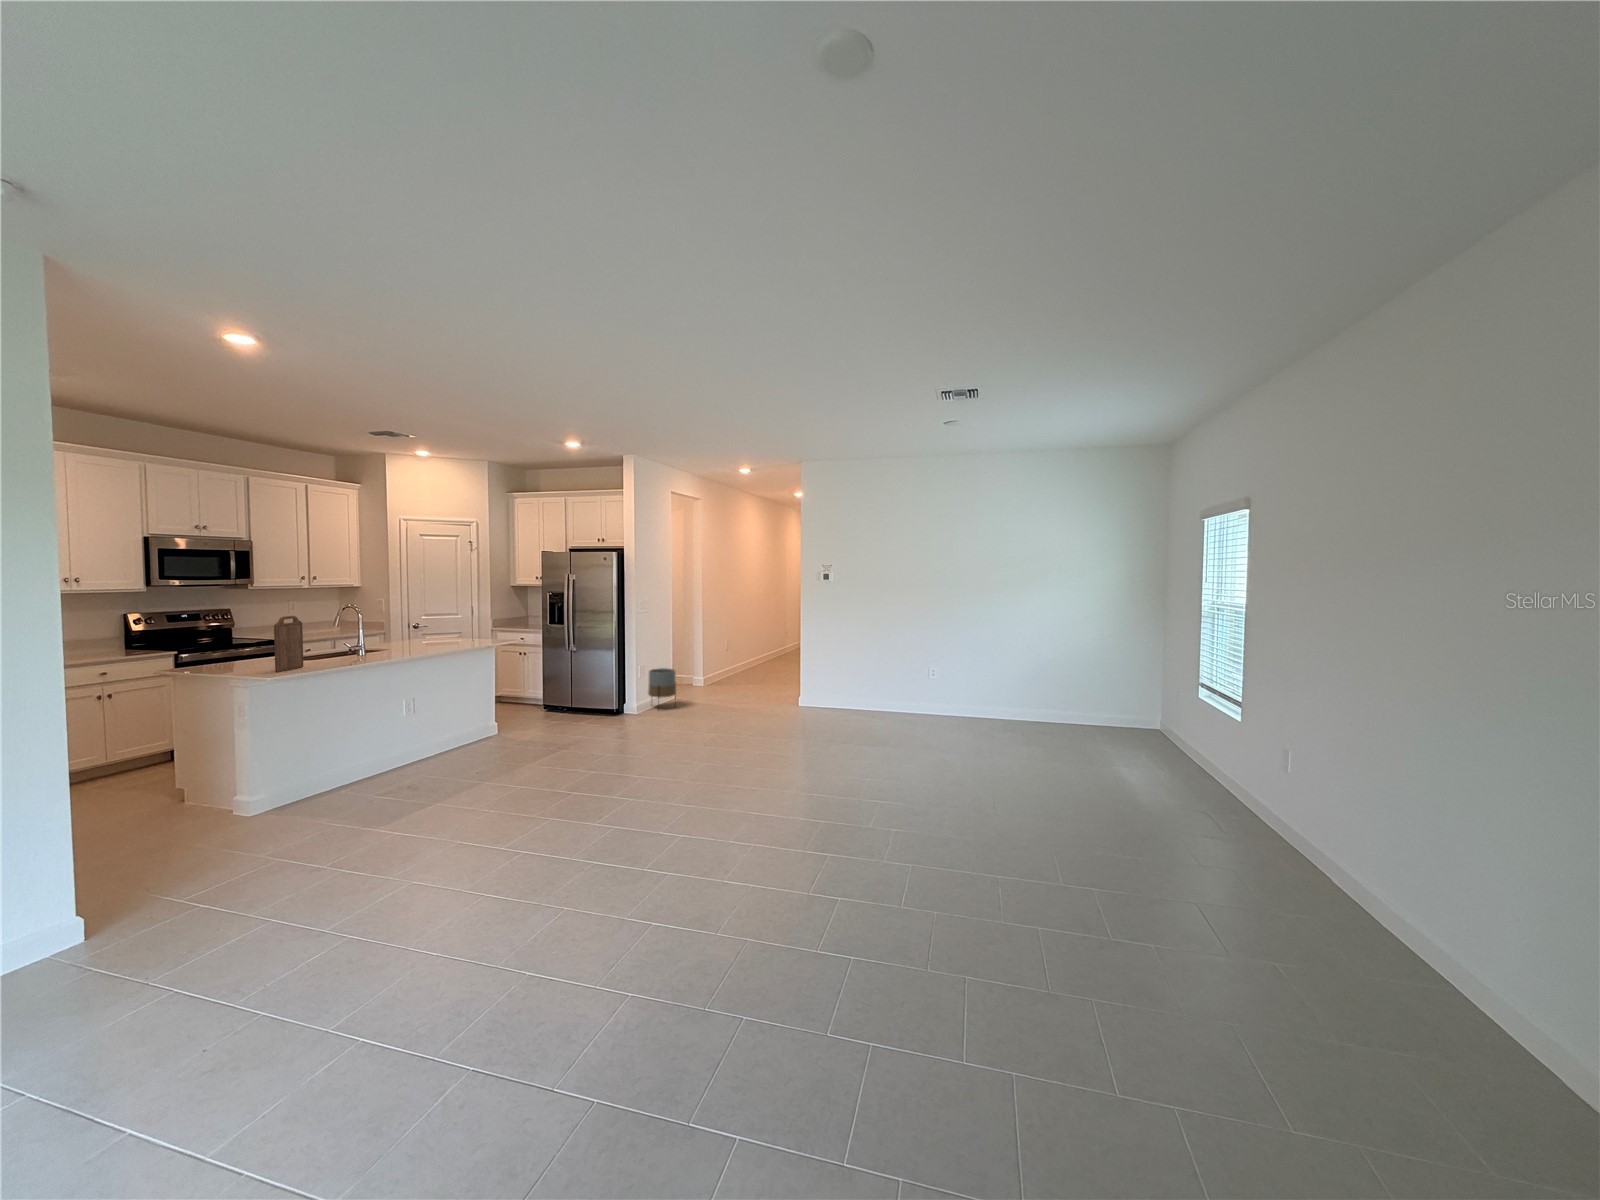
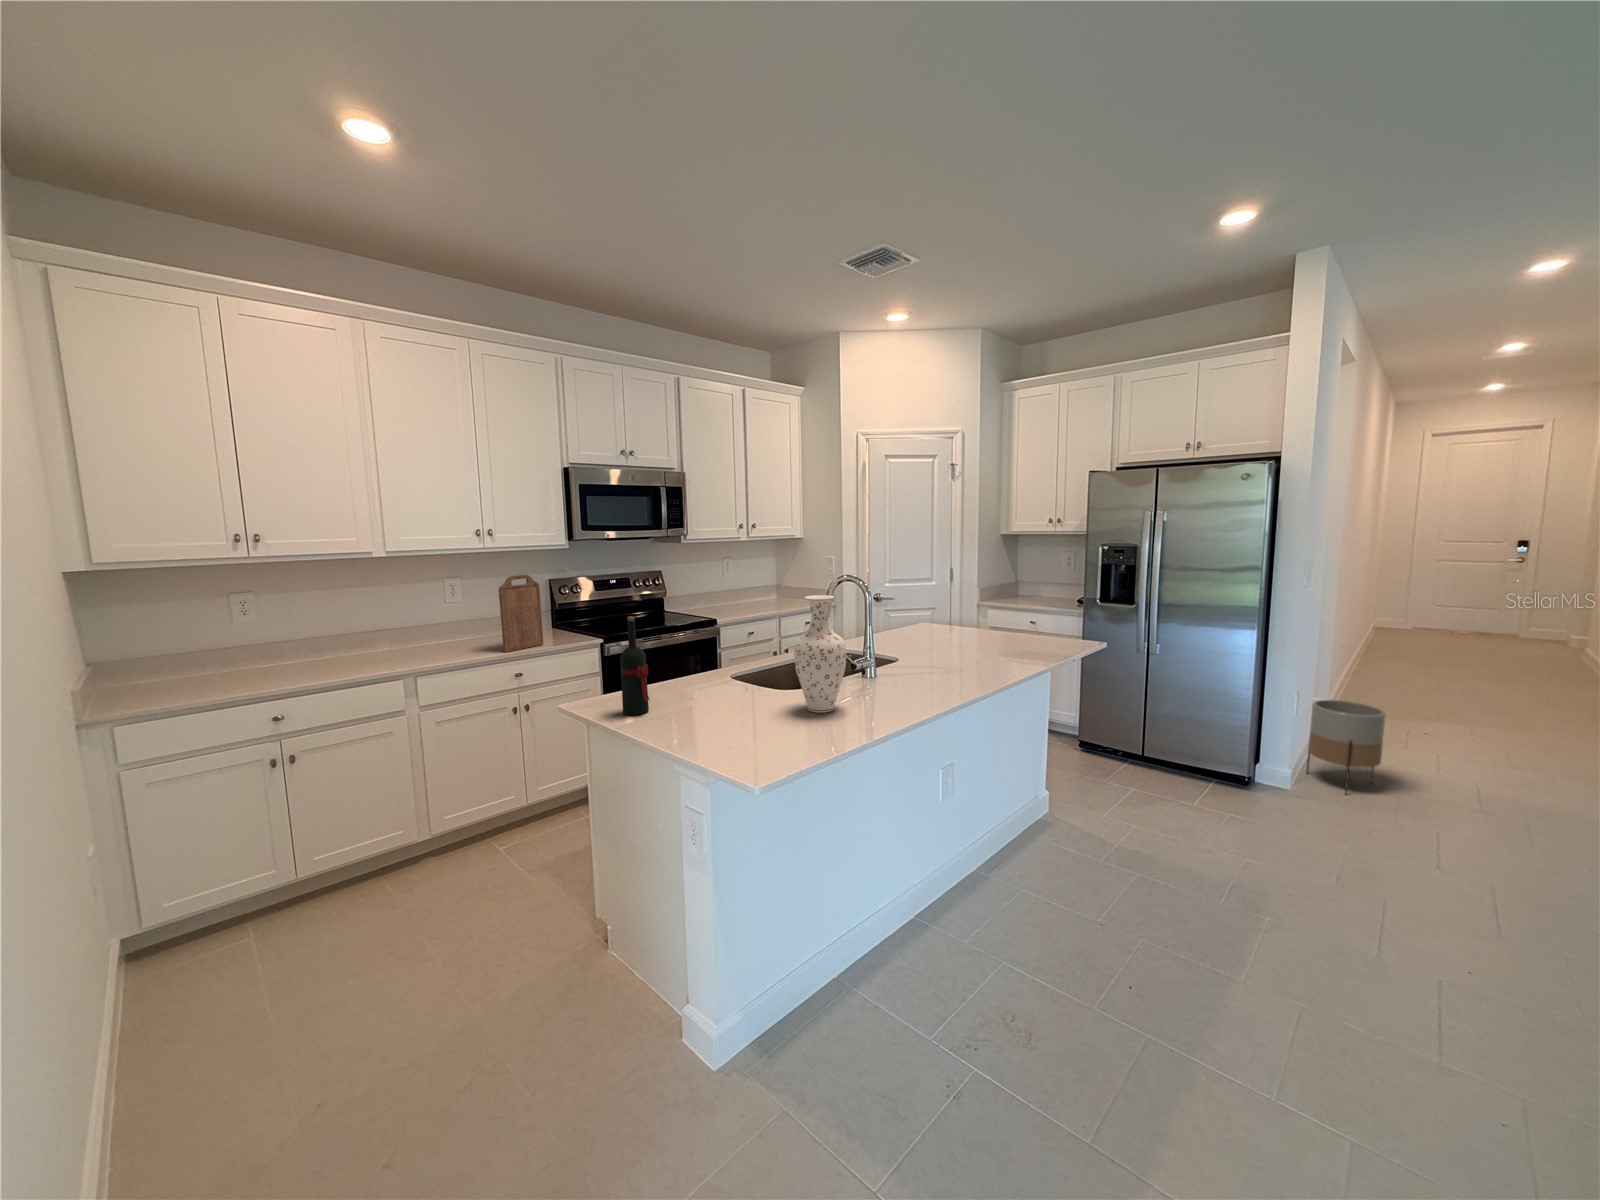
vase: none [315,613,344,665] -> present [794,595,847,713]
cutting board: present [274,616,303,672] -> present [499,575,543,652]
wine bottle: none [209,624,228,671] -> present [620,616,649,715]

